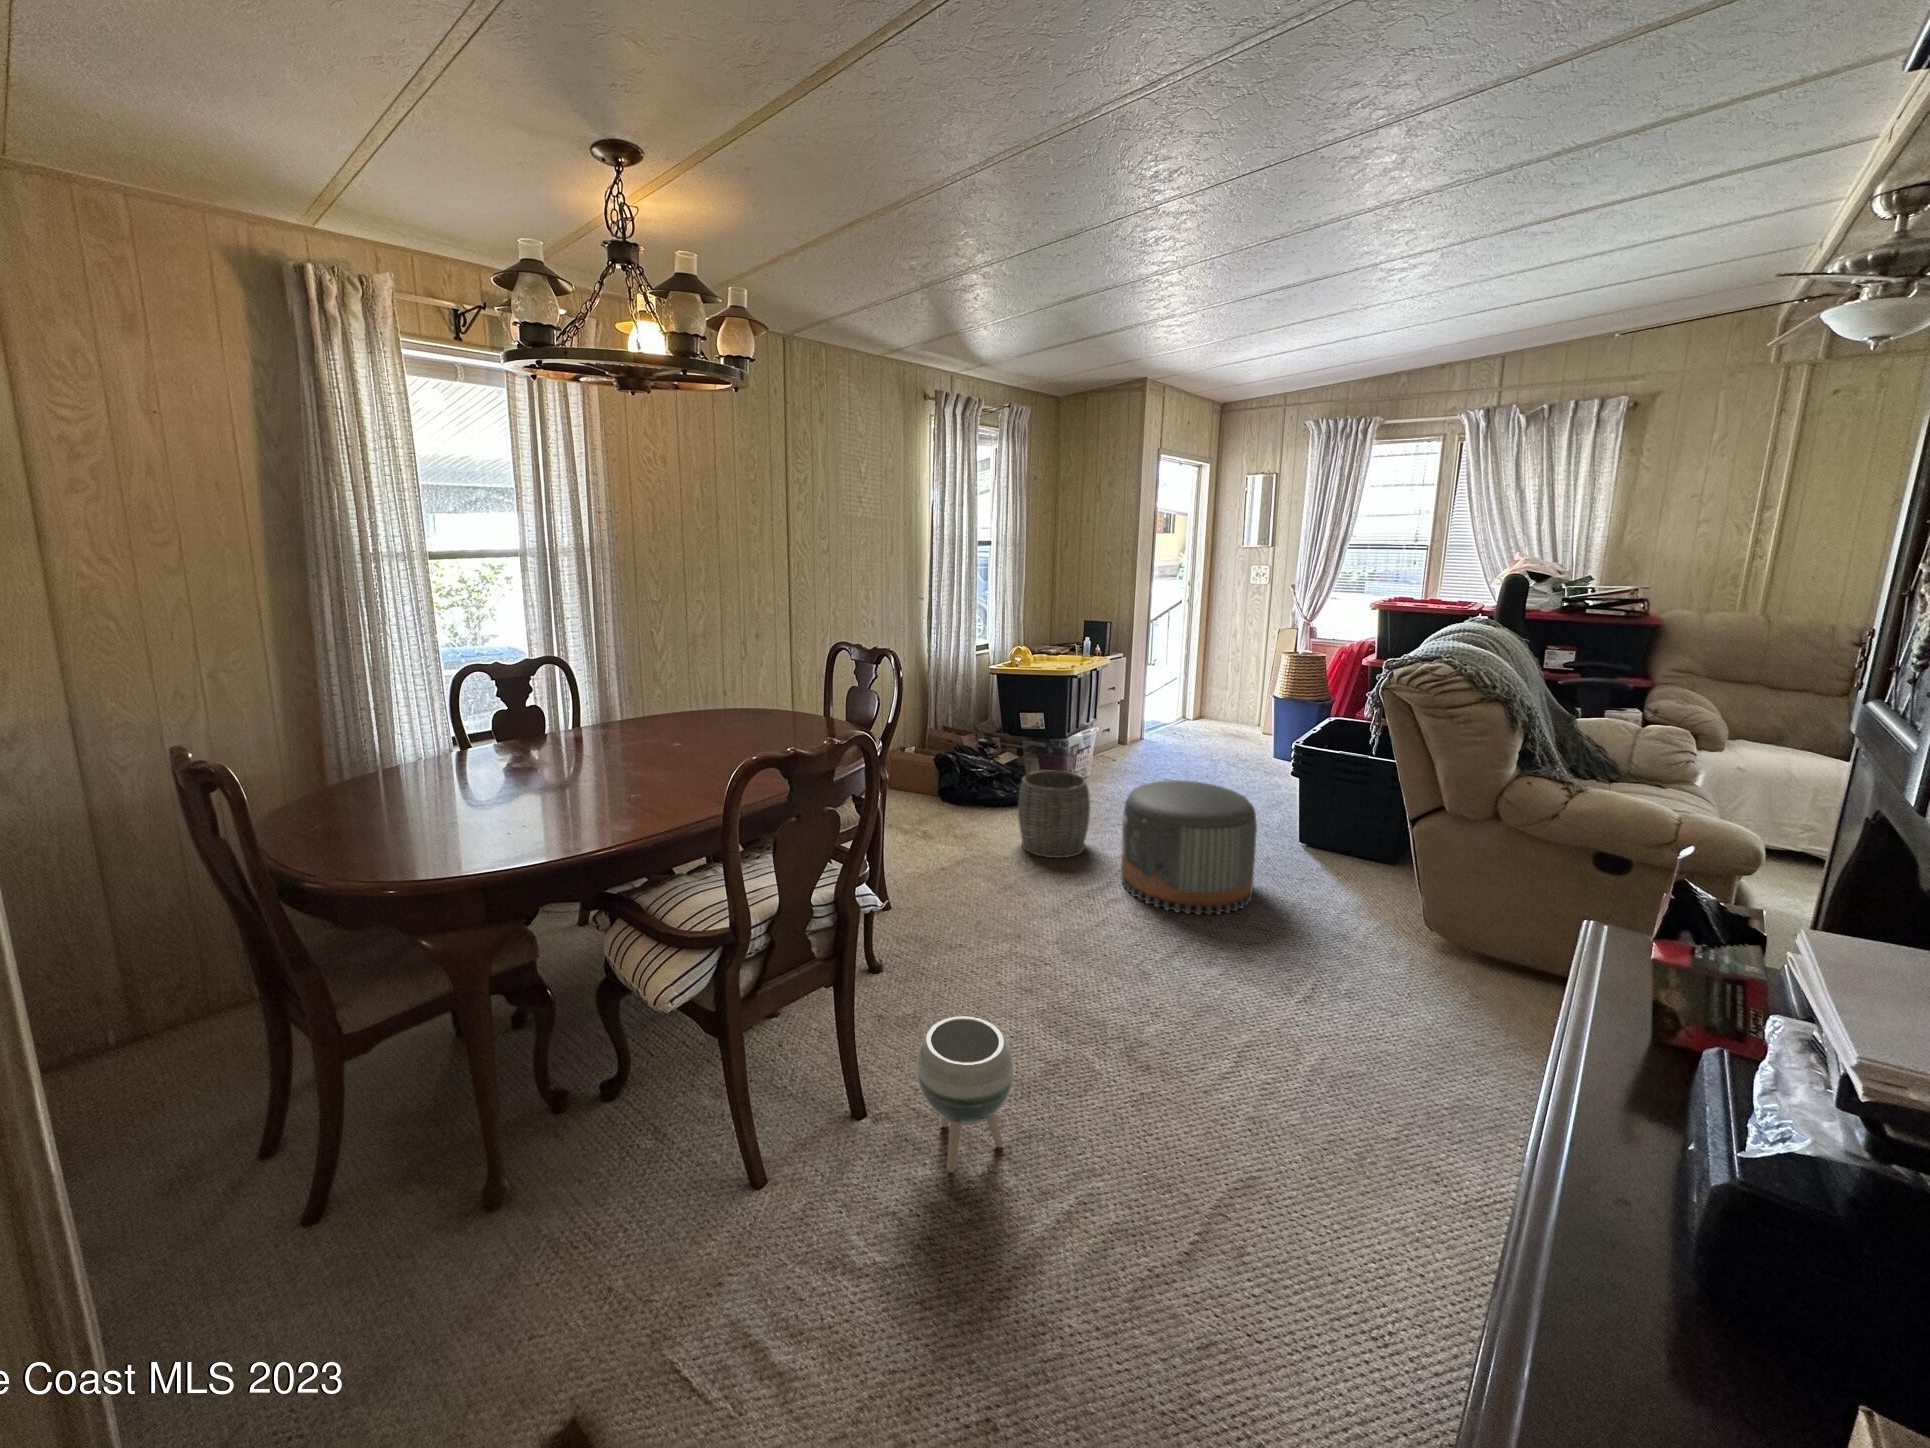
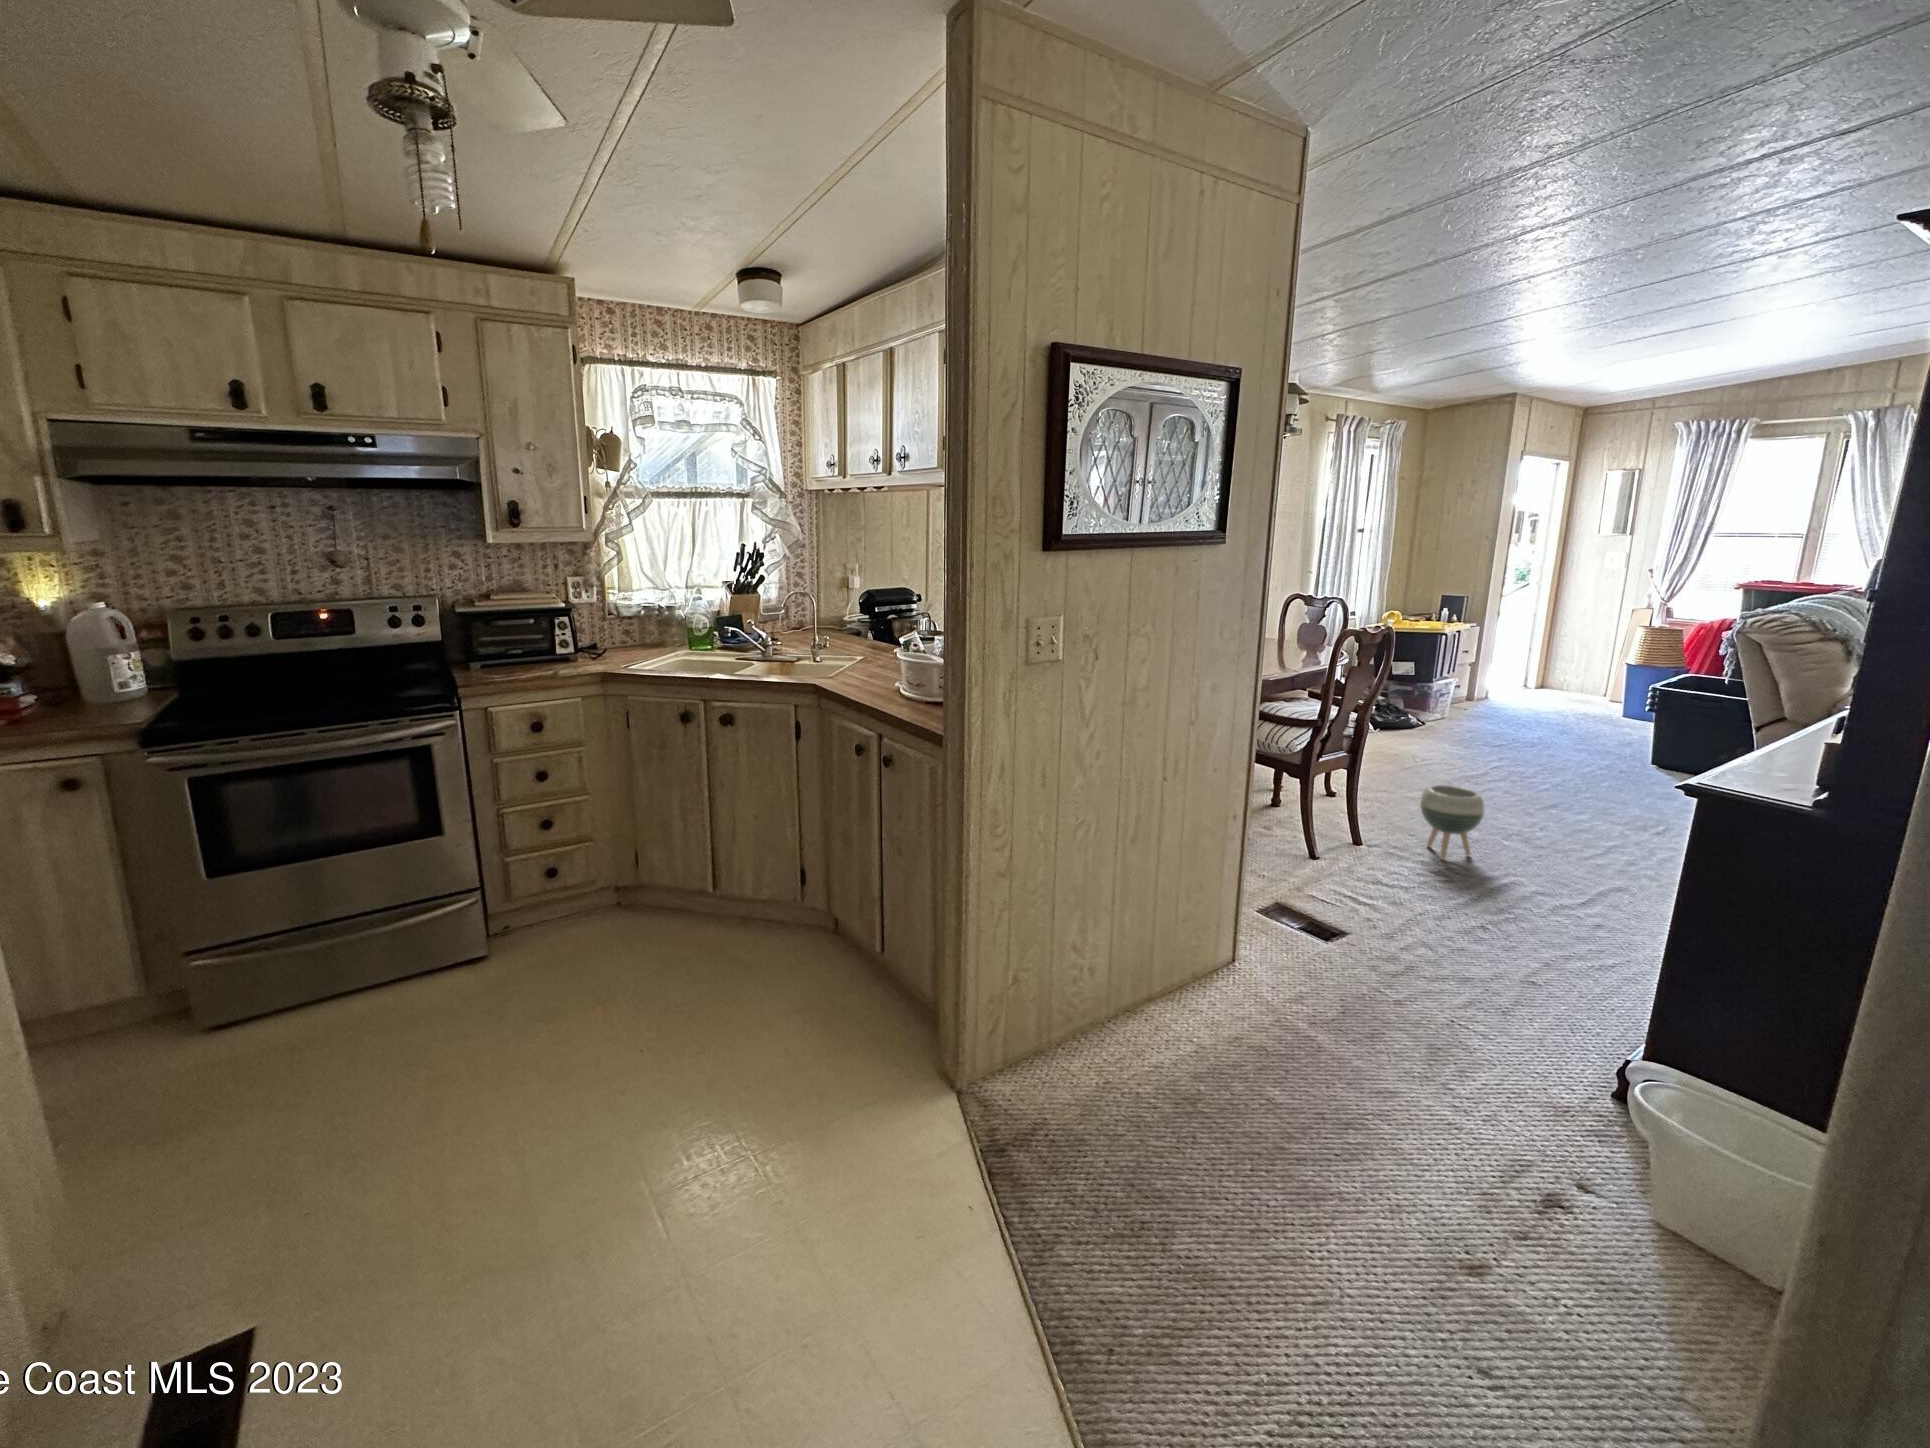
woven basket: present [1018,771,1090,858] -> none [1408,697,1471,757]
pouf: present [1121,780,1257,915] -> none [1502,702,1625,791]

